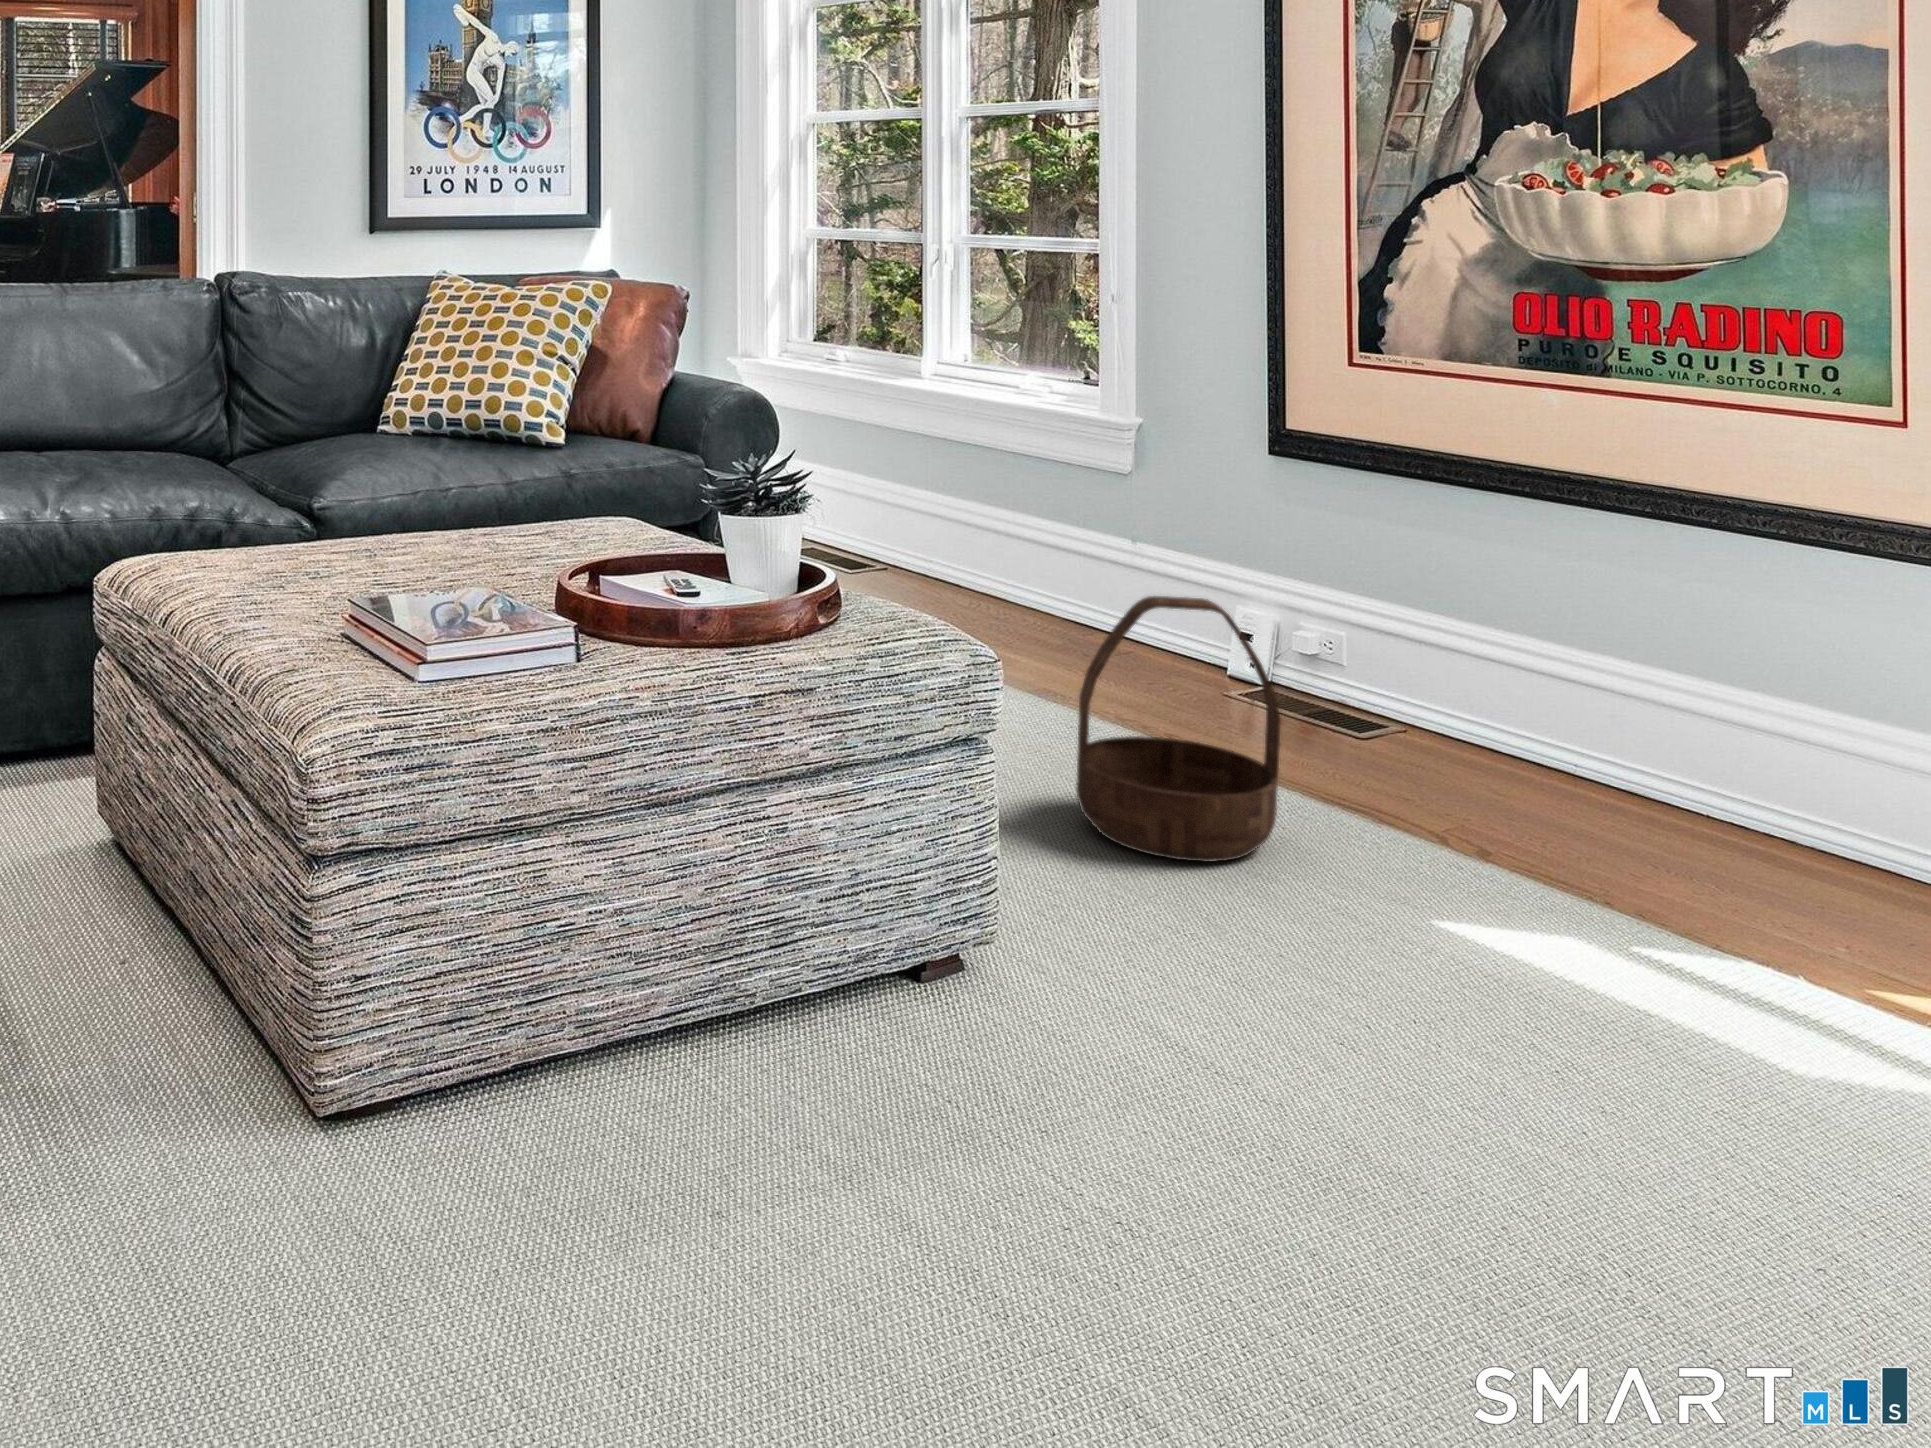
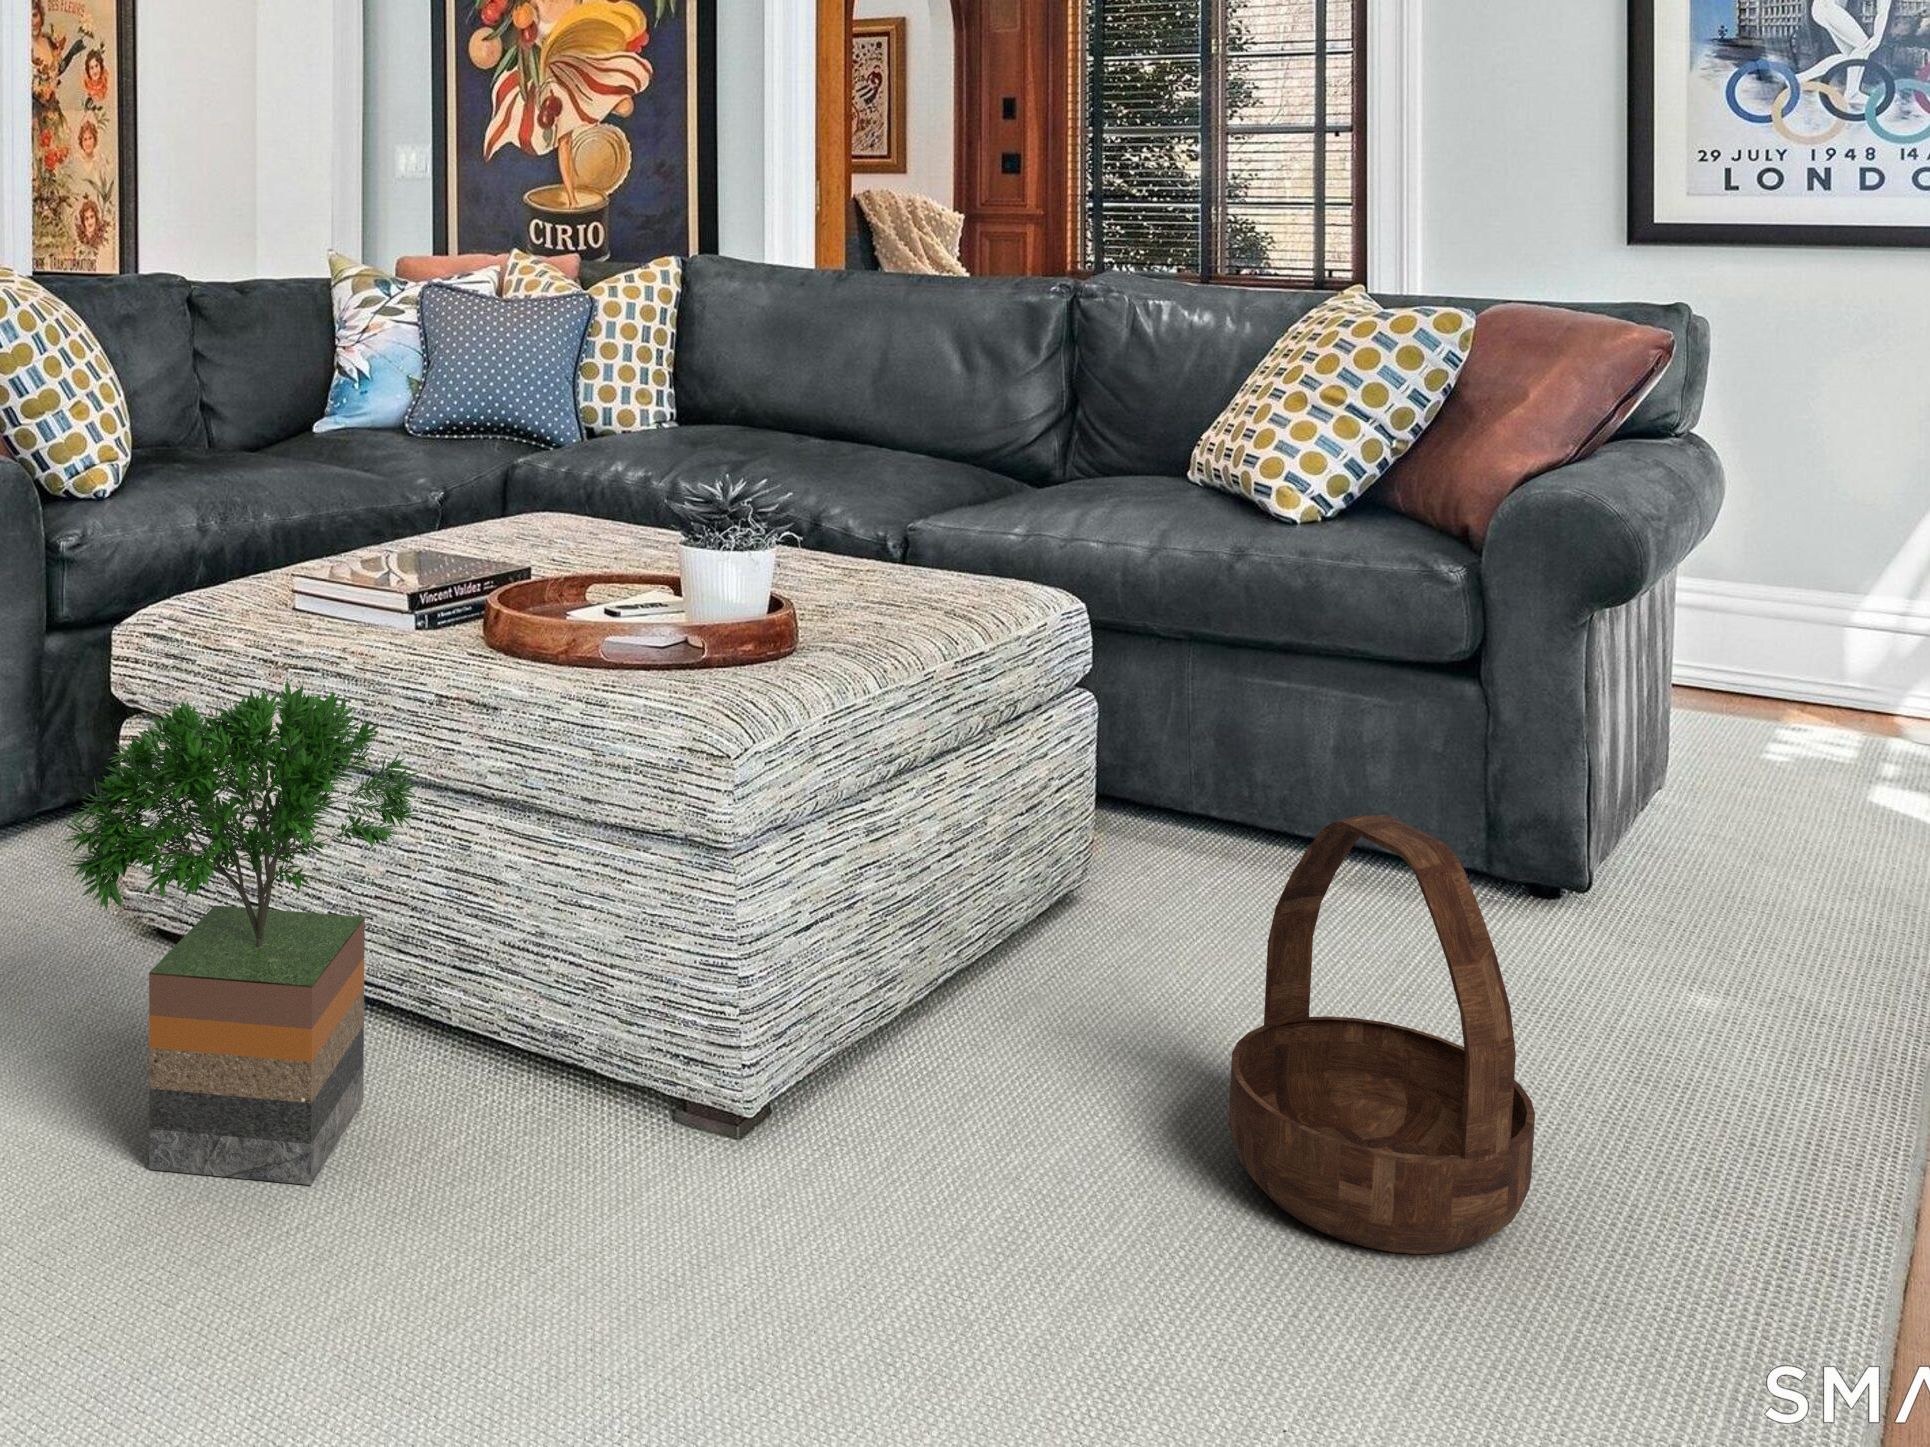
potted tree: none [768,697,1064,1209] -> present [62,681,420,1185]

